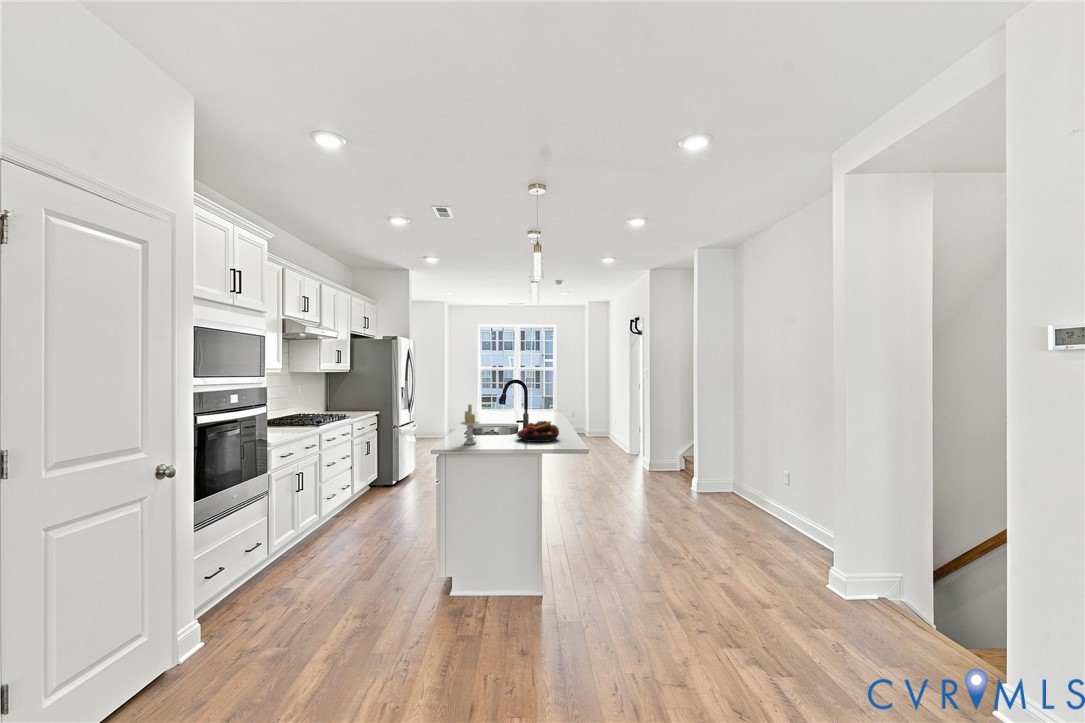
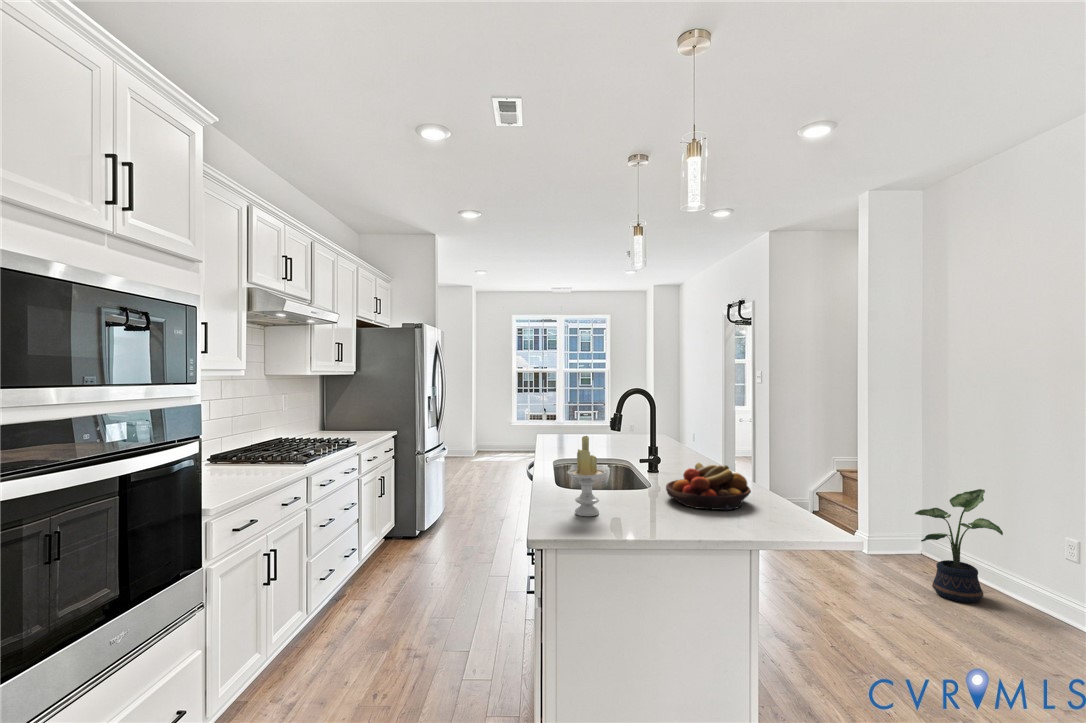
potted plant: none [706,445,752,514] -> present [915,489,1003,603]

